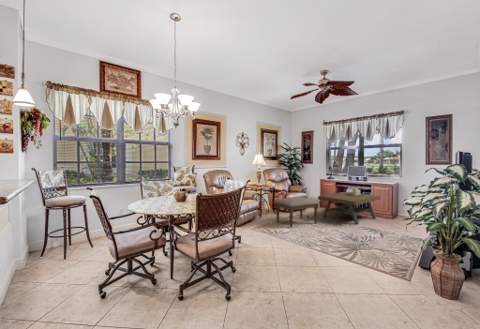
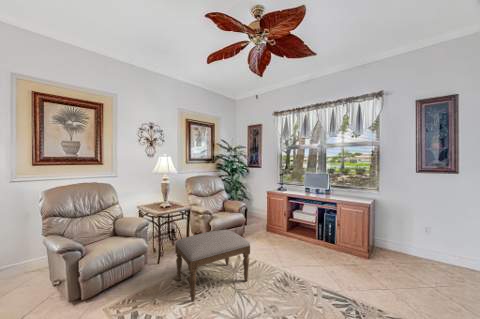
coffee table: present [318,188,380,225] -> none [256,209,351,281]

